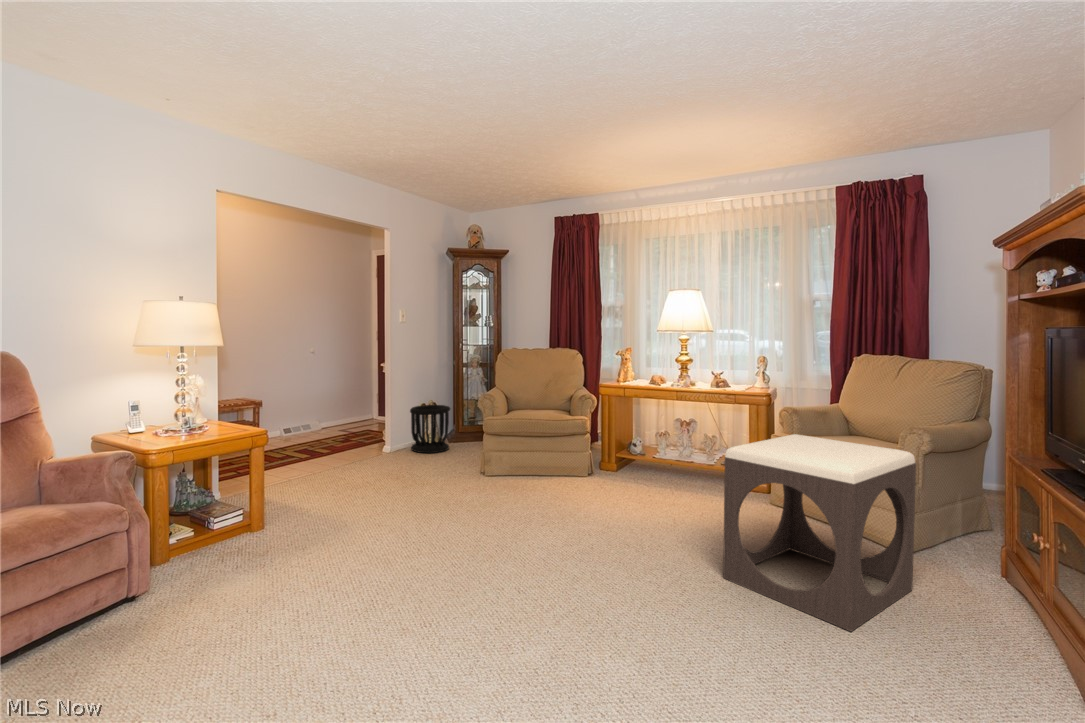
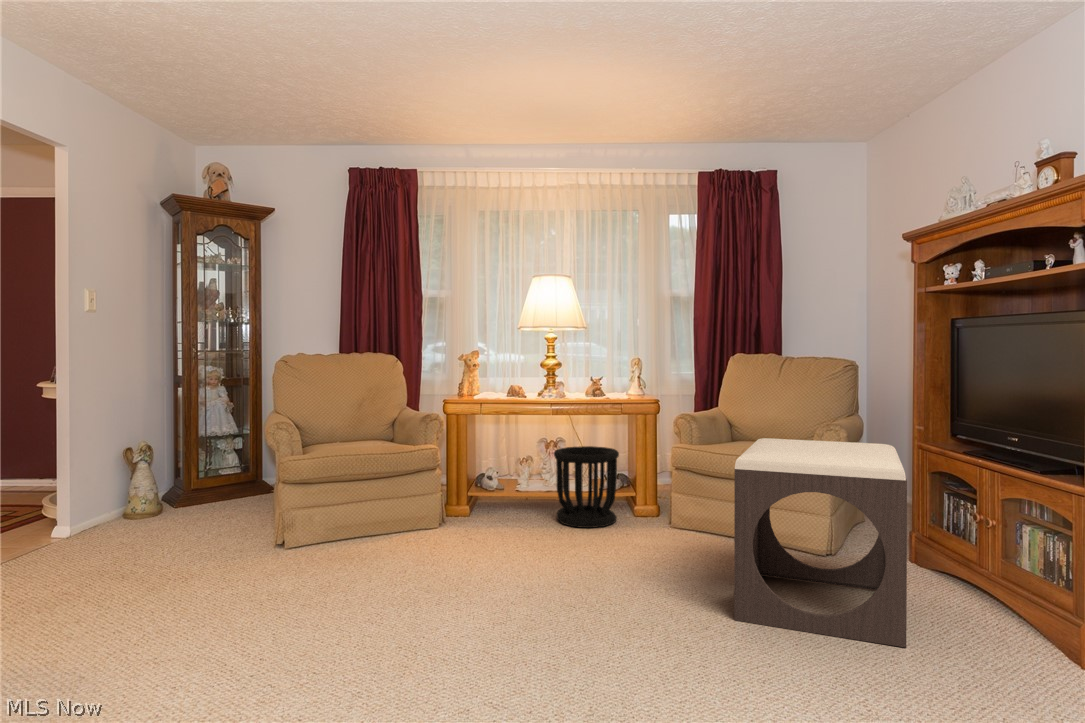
wastebasket: present [410,405,450,453] -> present [554,446,619,528]

